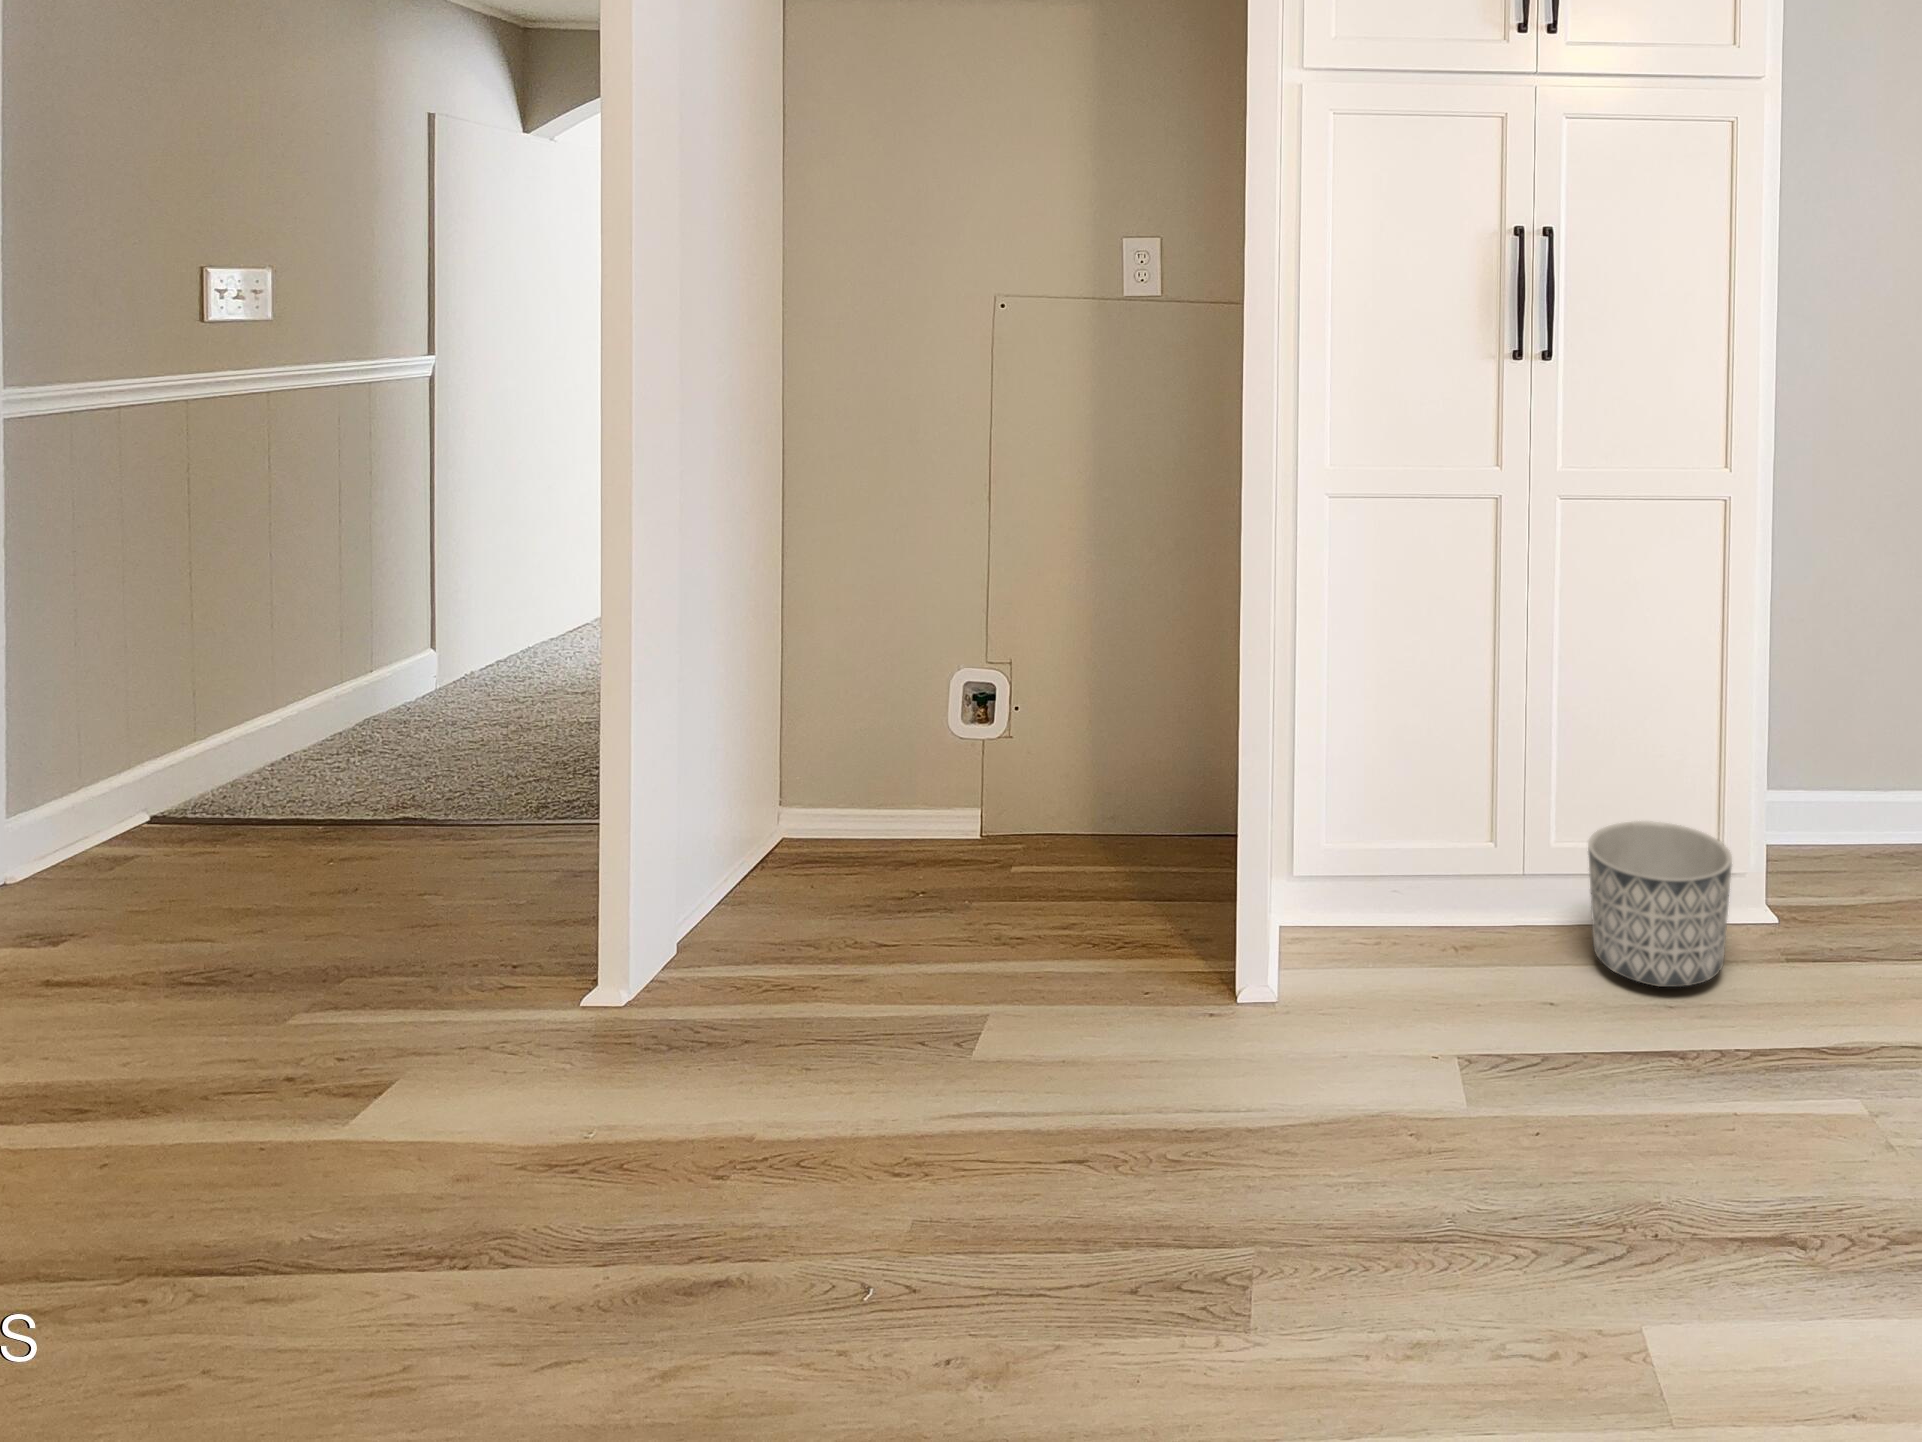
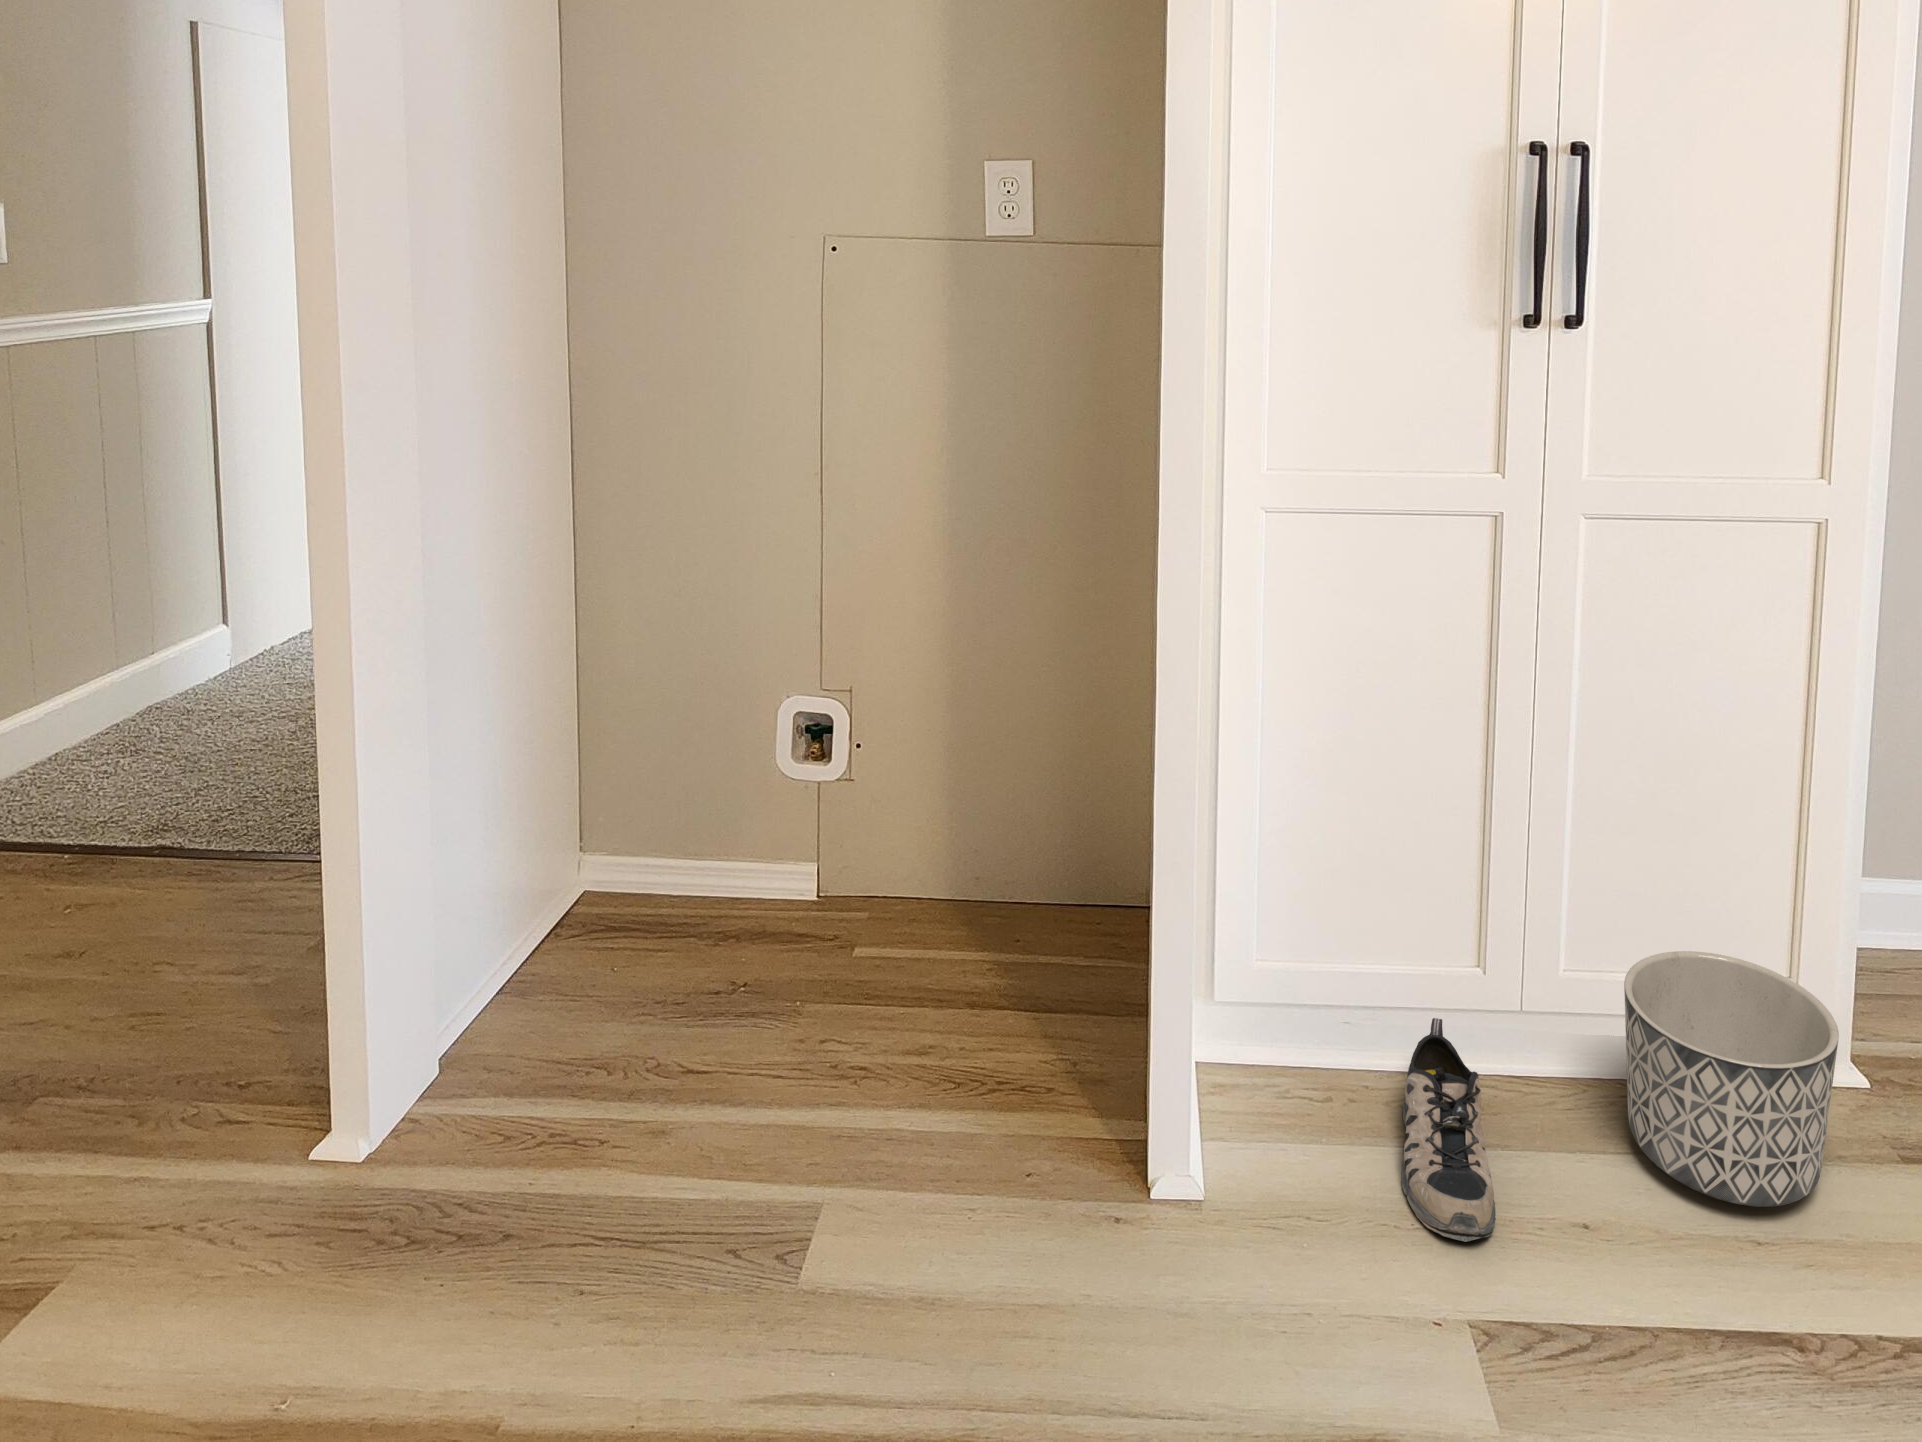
shoe: none [1423,880,1488,1017] -> present [1402,1018,1496,1242]

